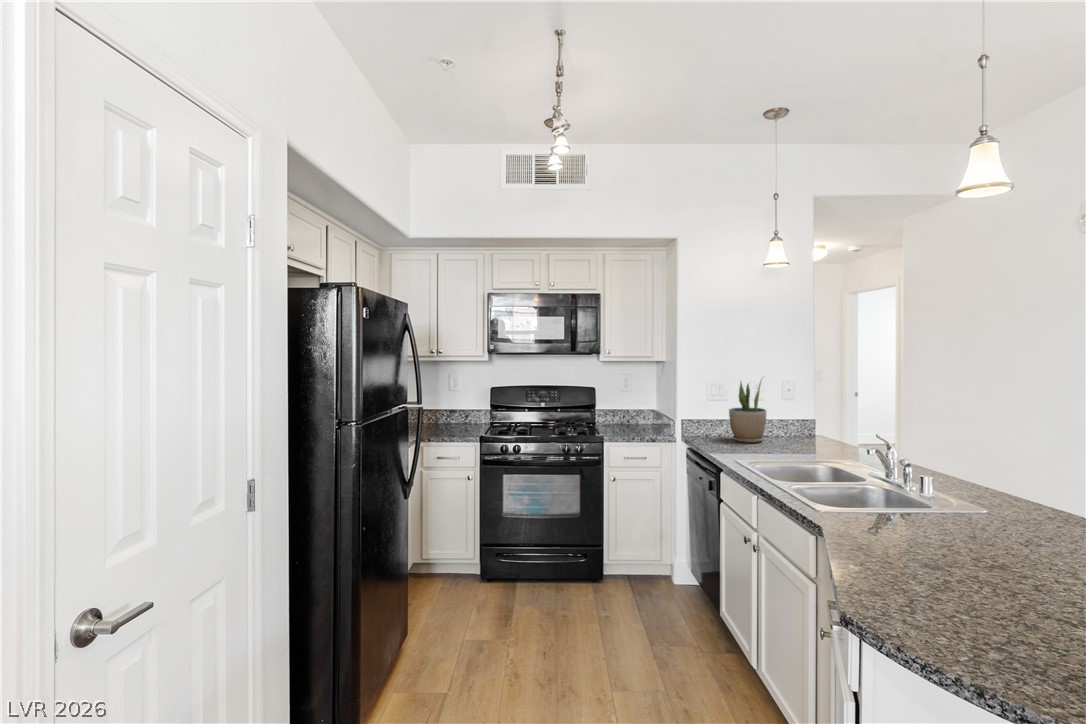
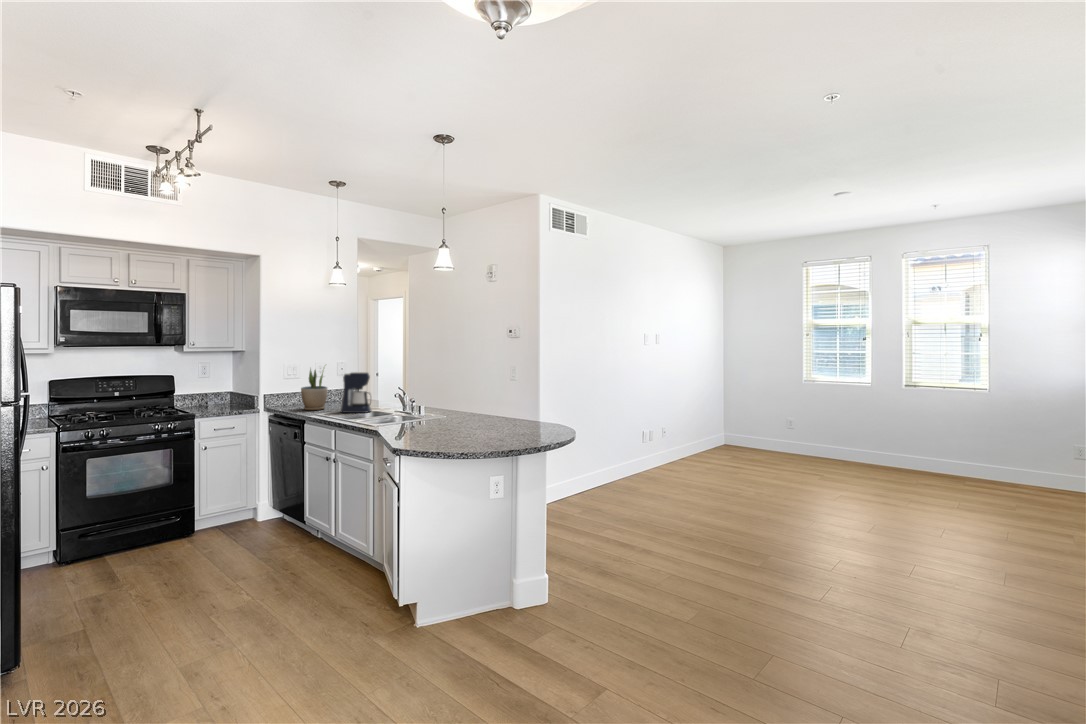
coffee maker: none [785,388,839,455] -> present [341,372,371,413]

